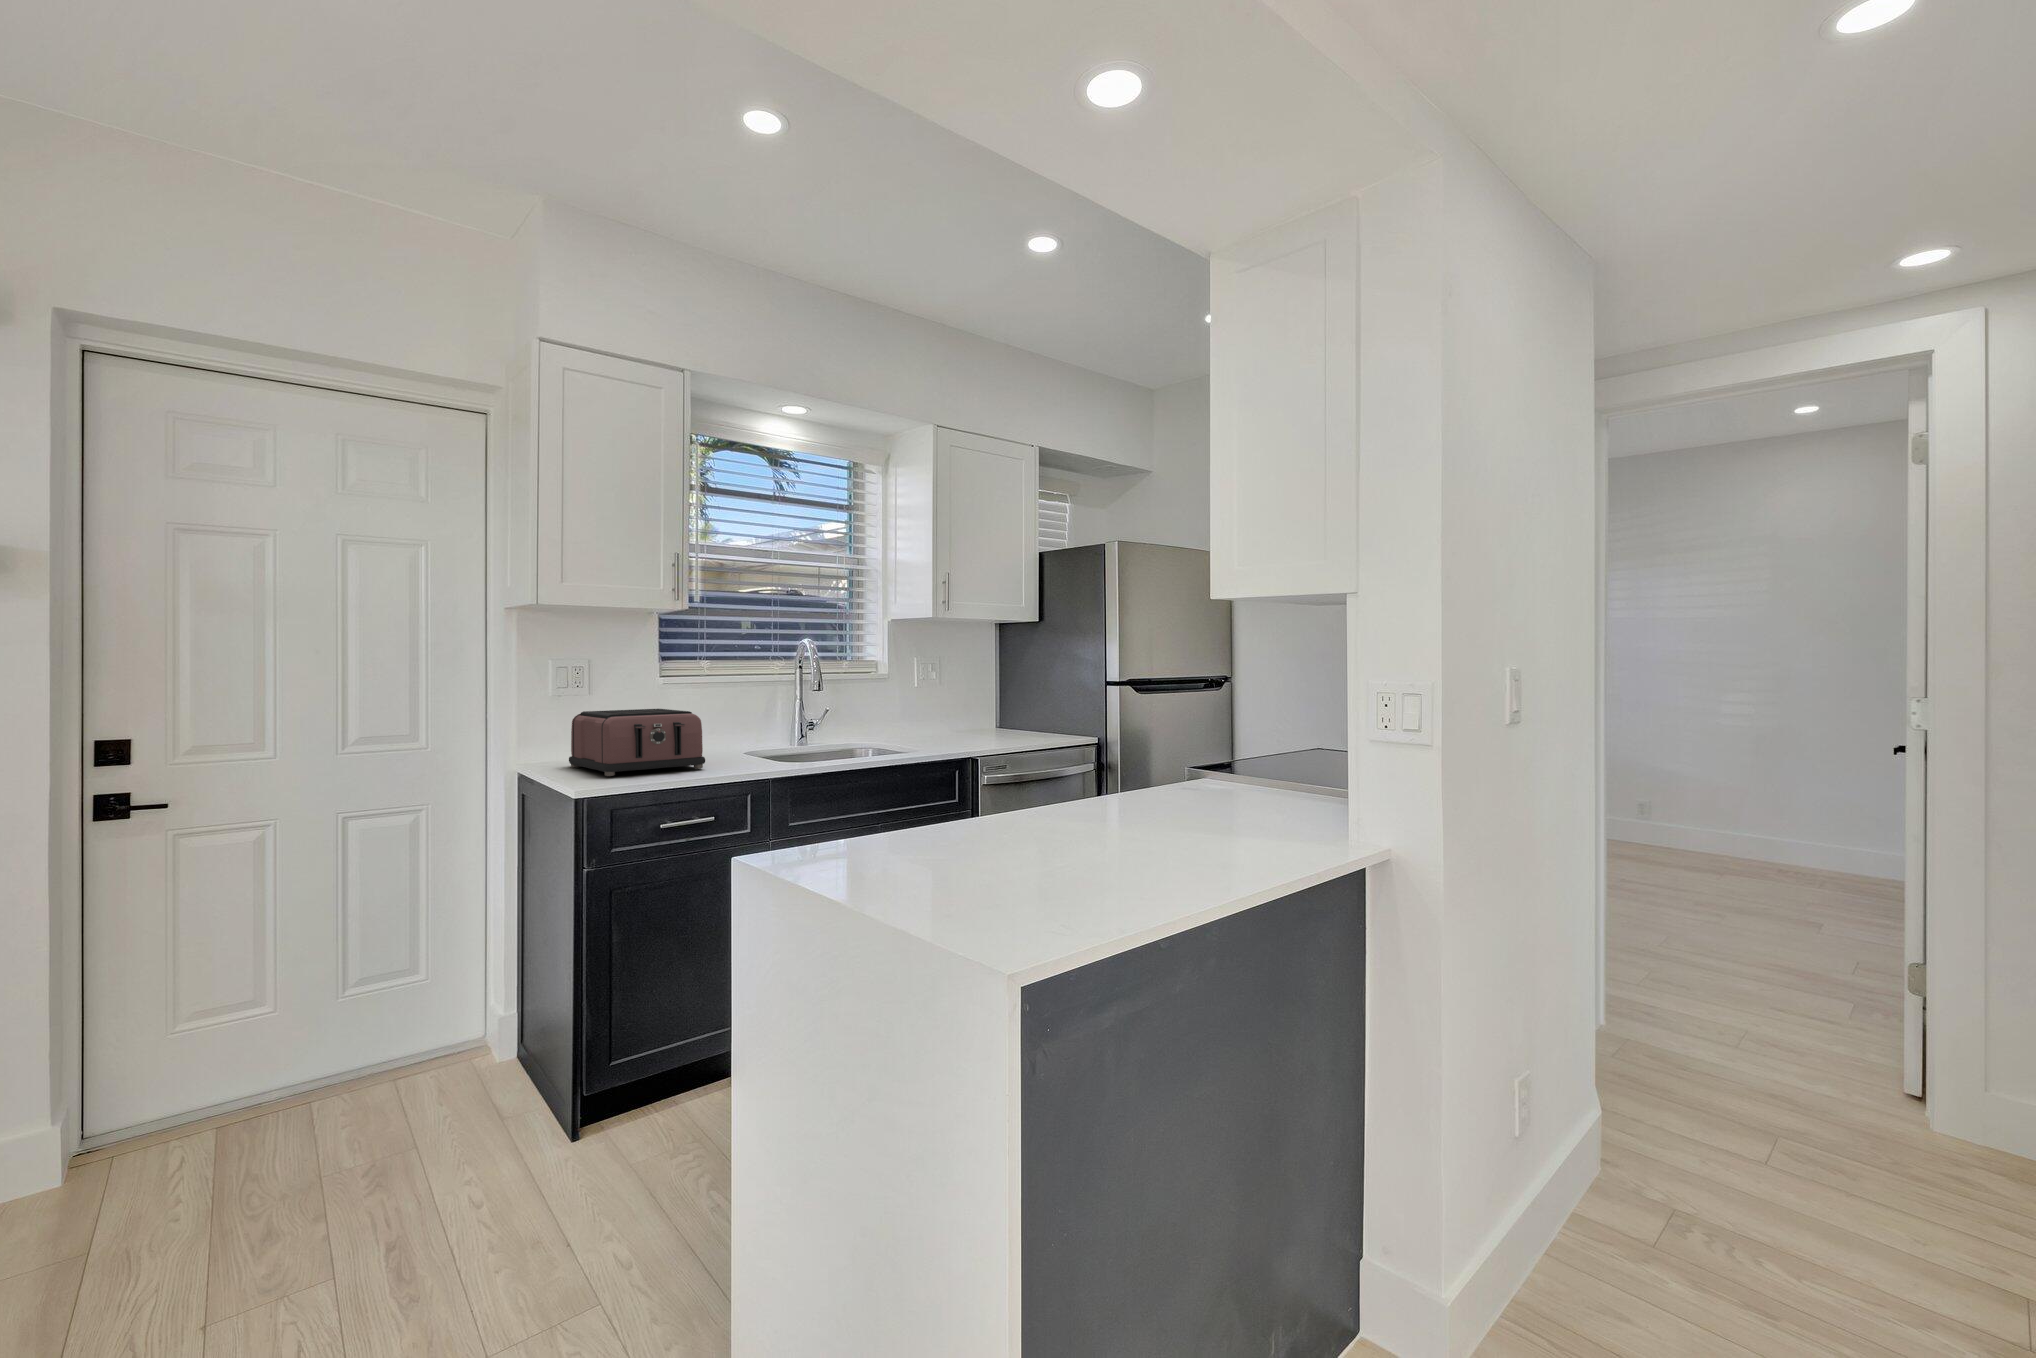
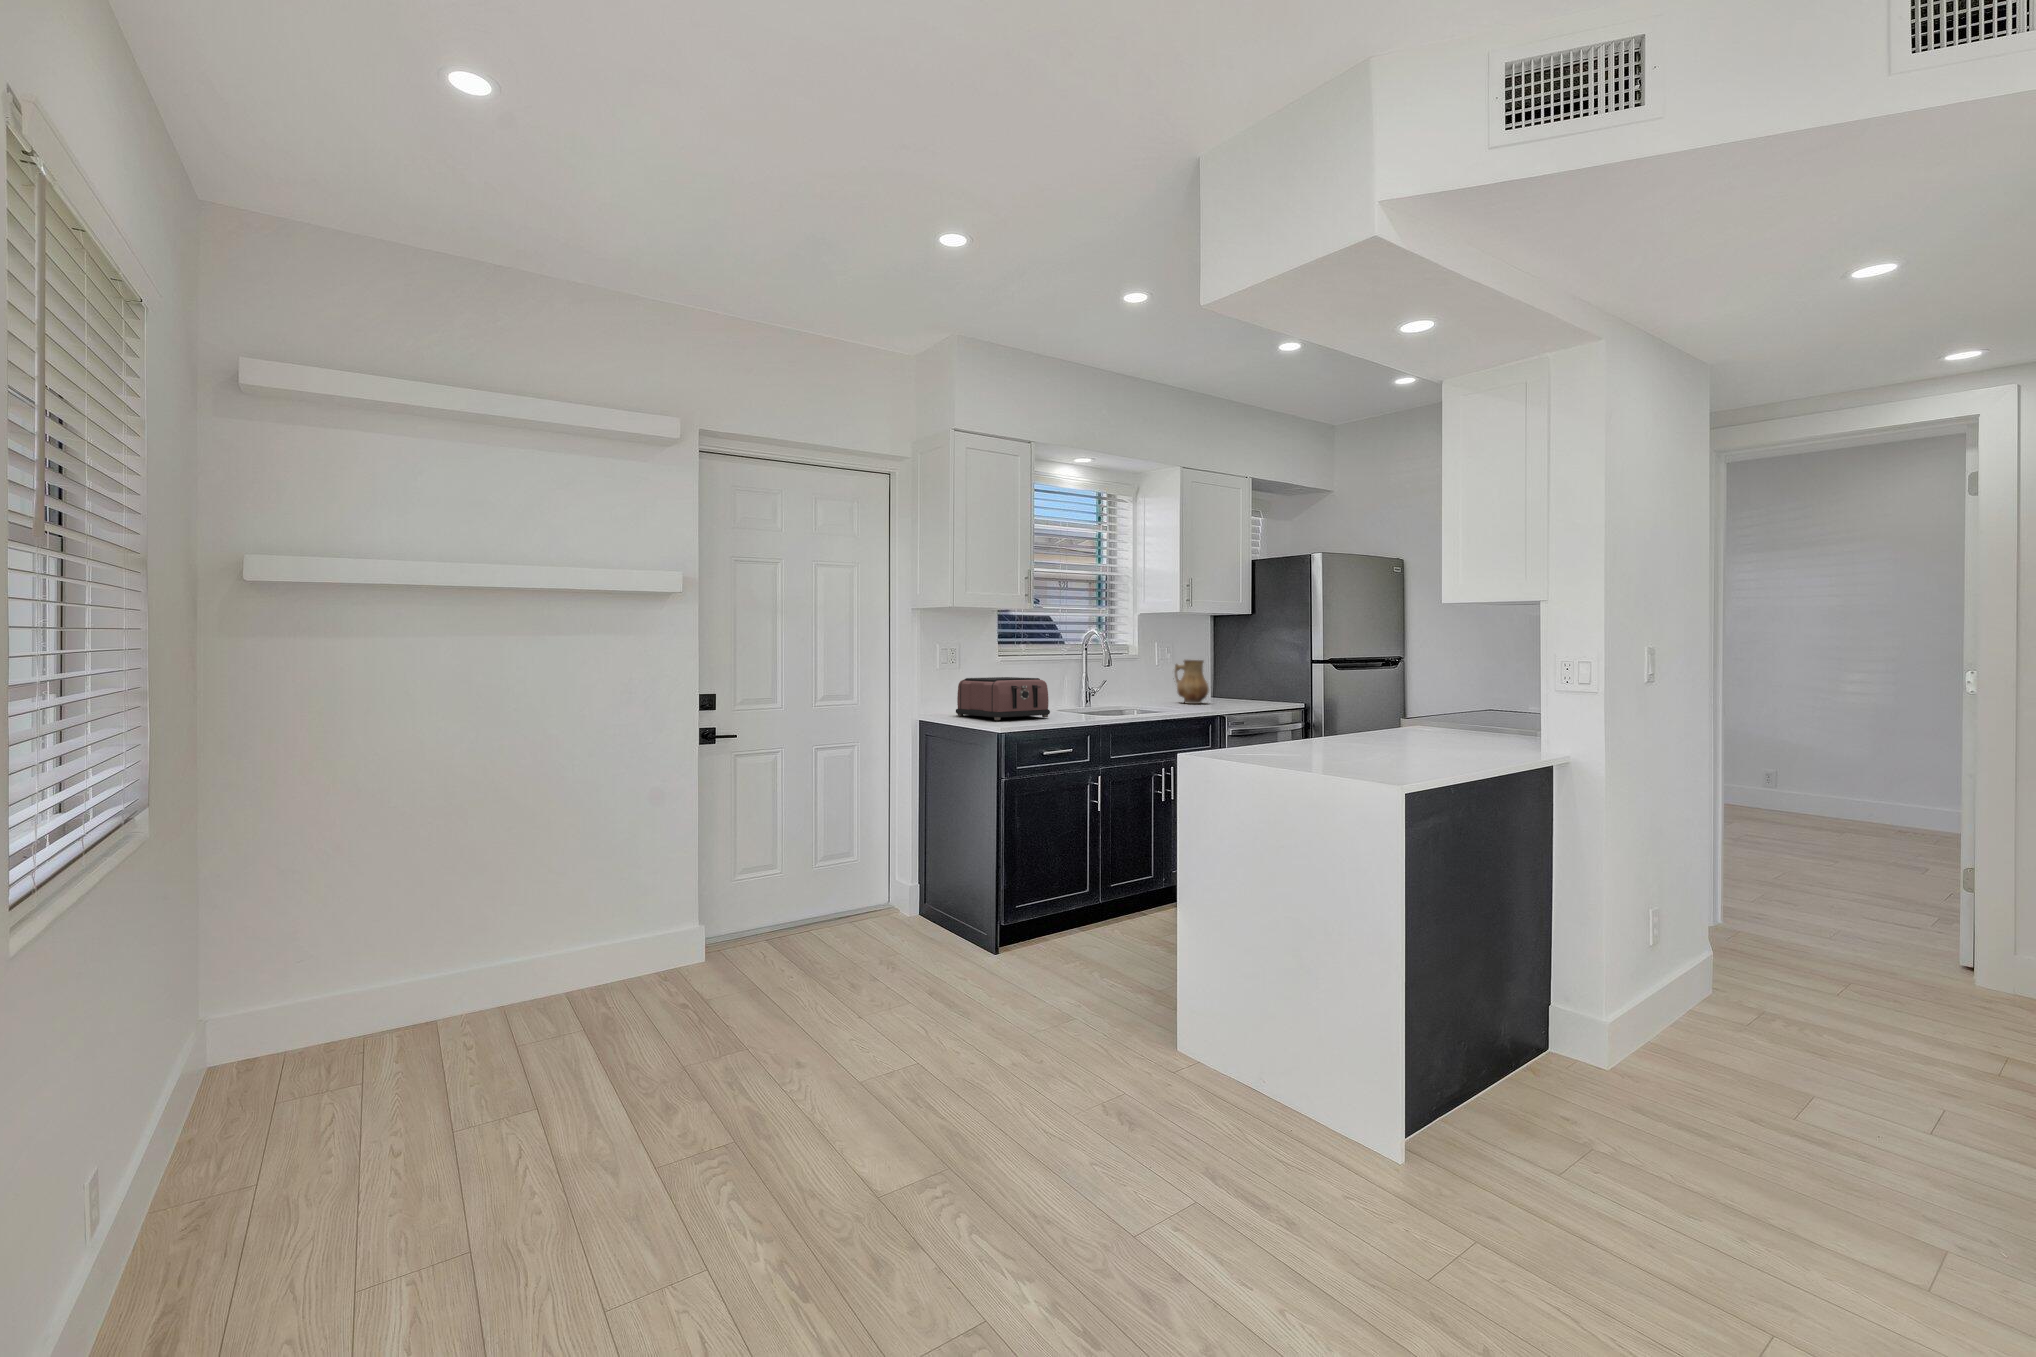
ceramic pitcher: none [939,679,984,737] -> present [1175,660,1209,704]

